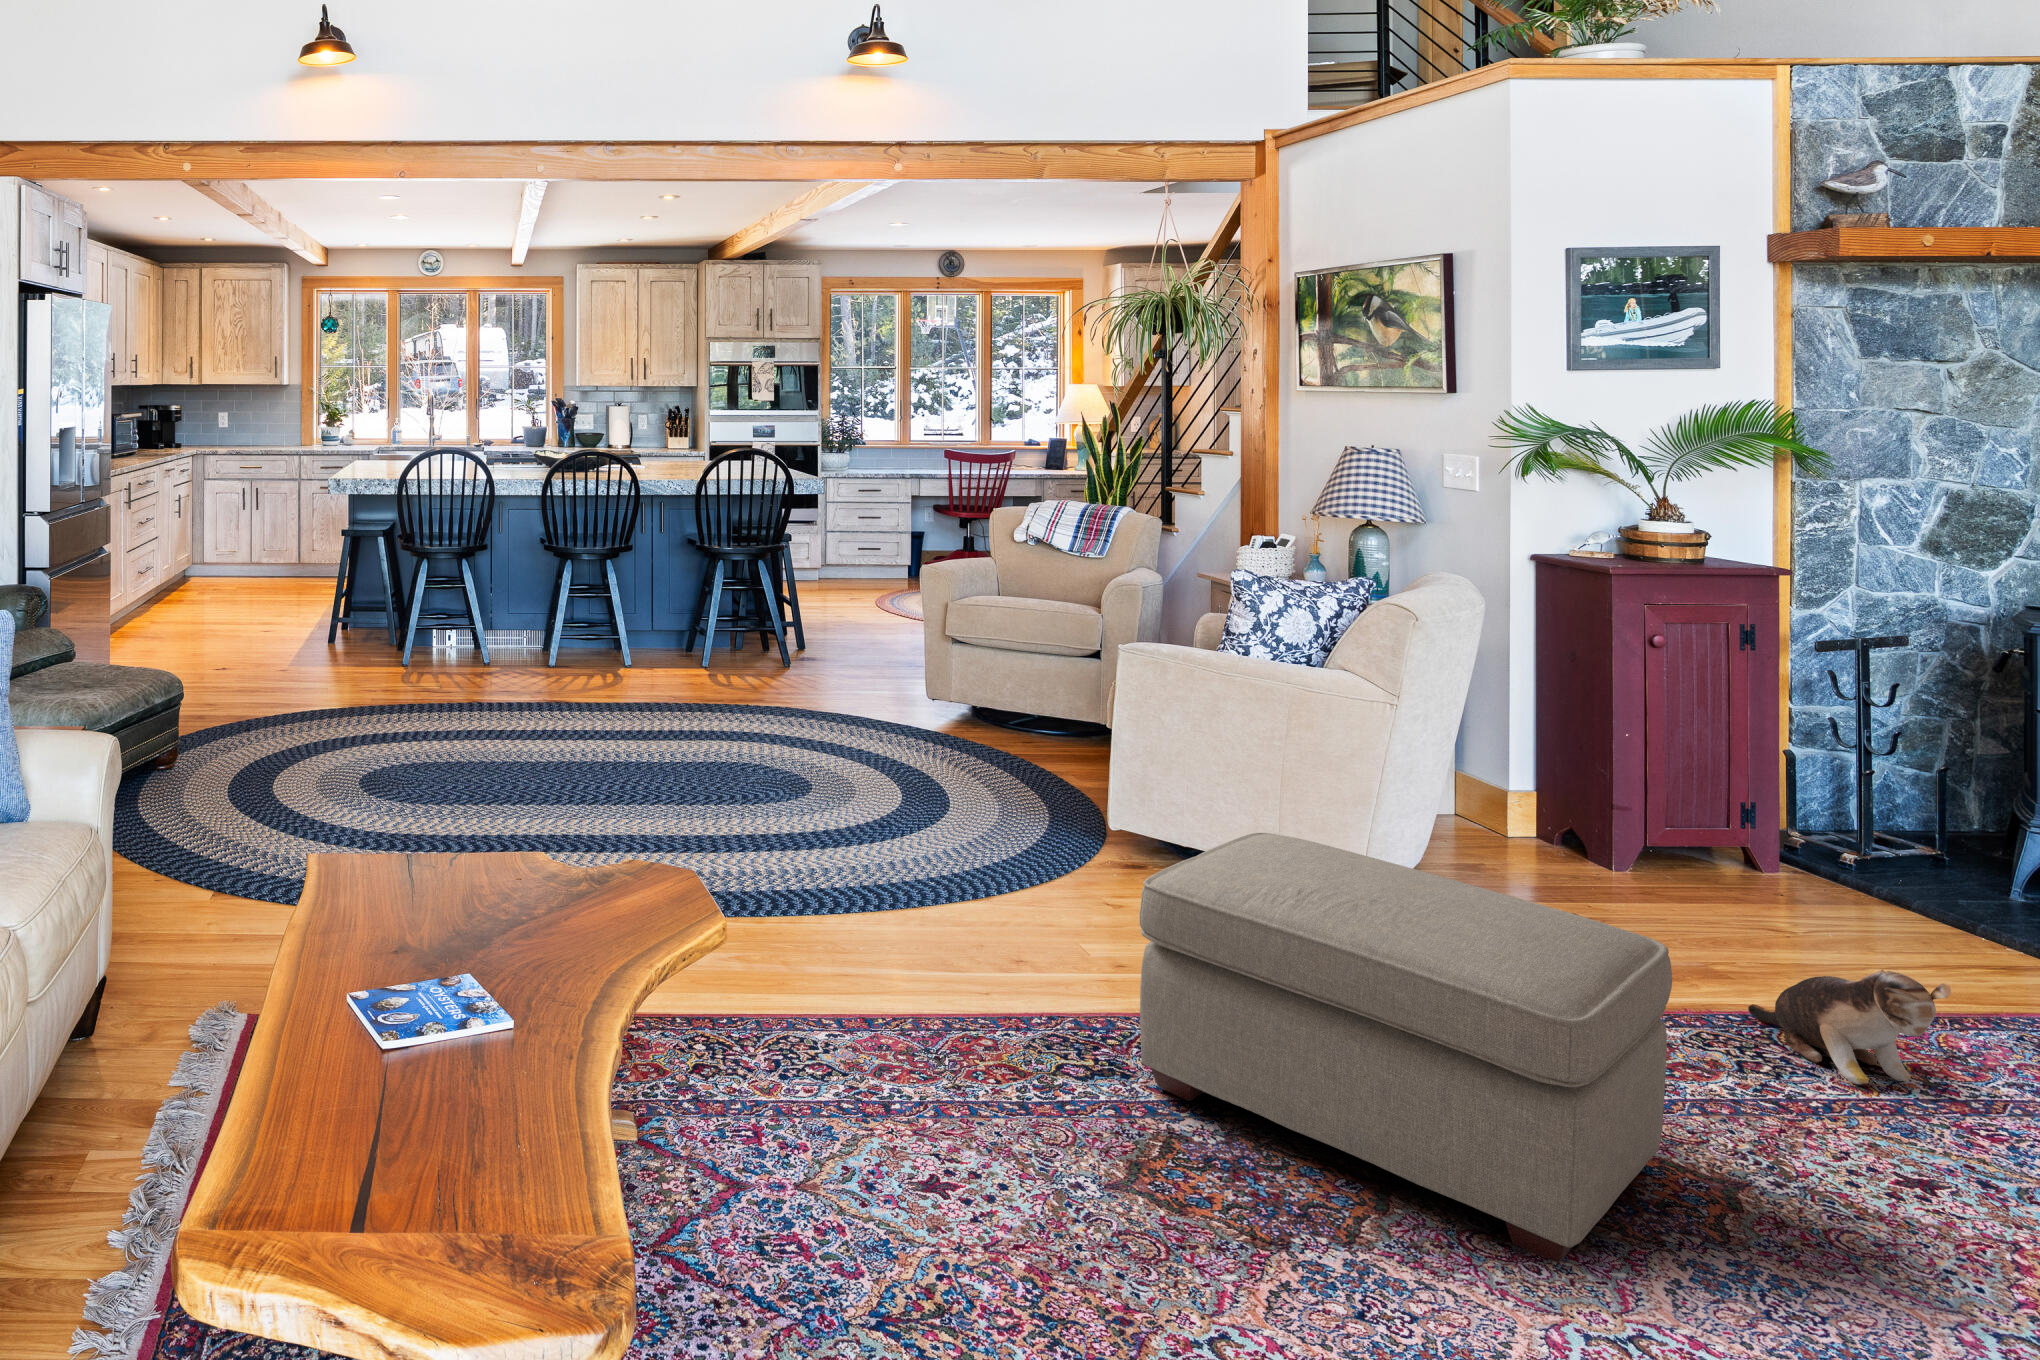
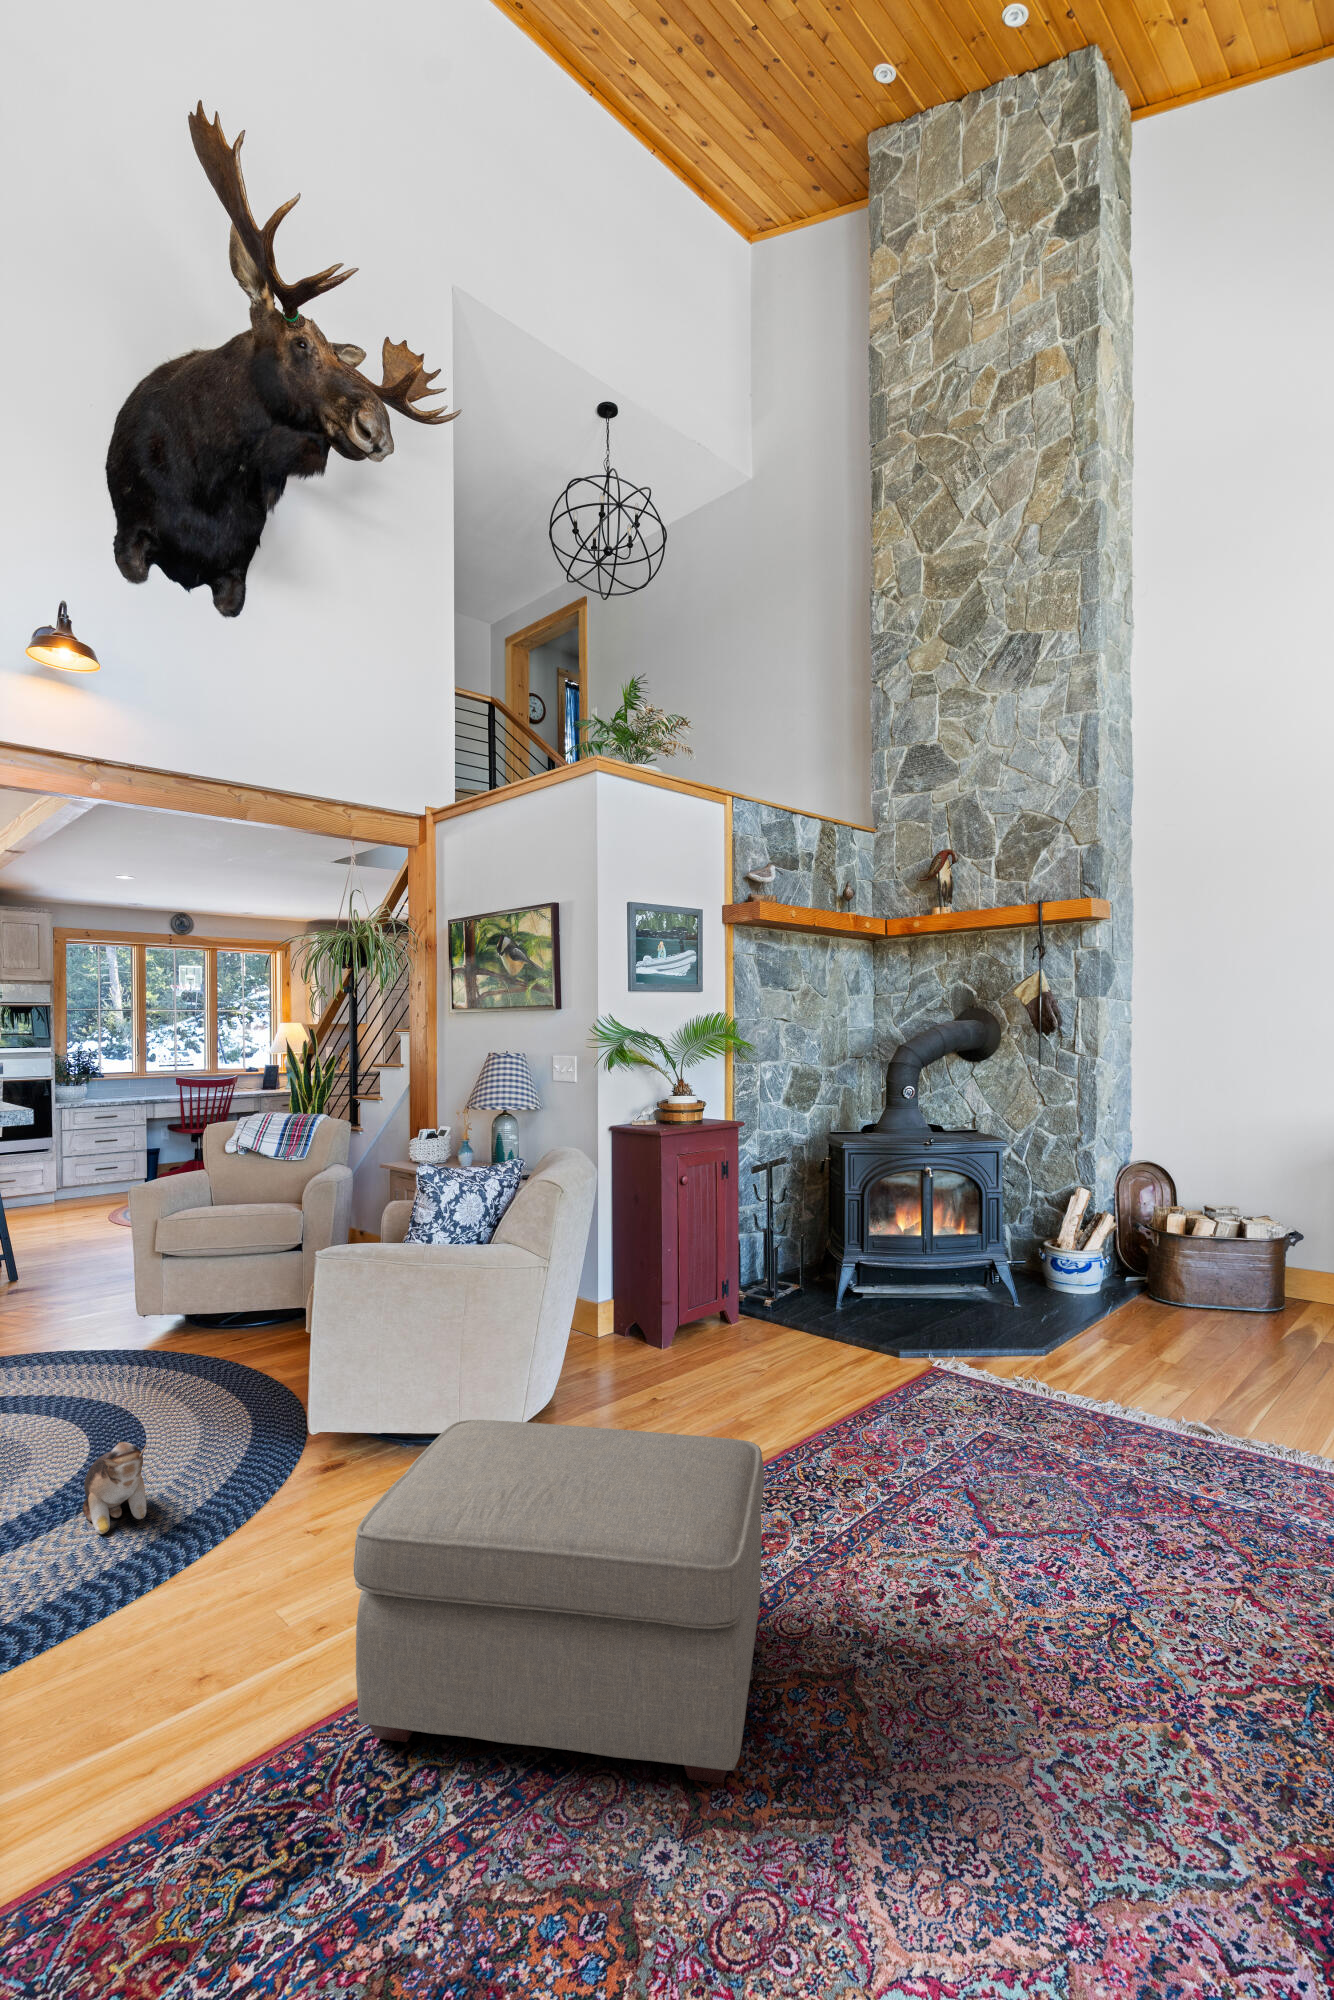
plush toy: present [1748,970,1951,1084] -> present [82,1442,148,1534]

